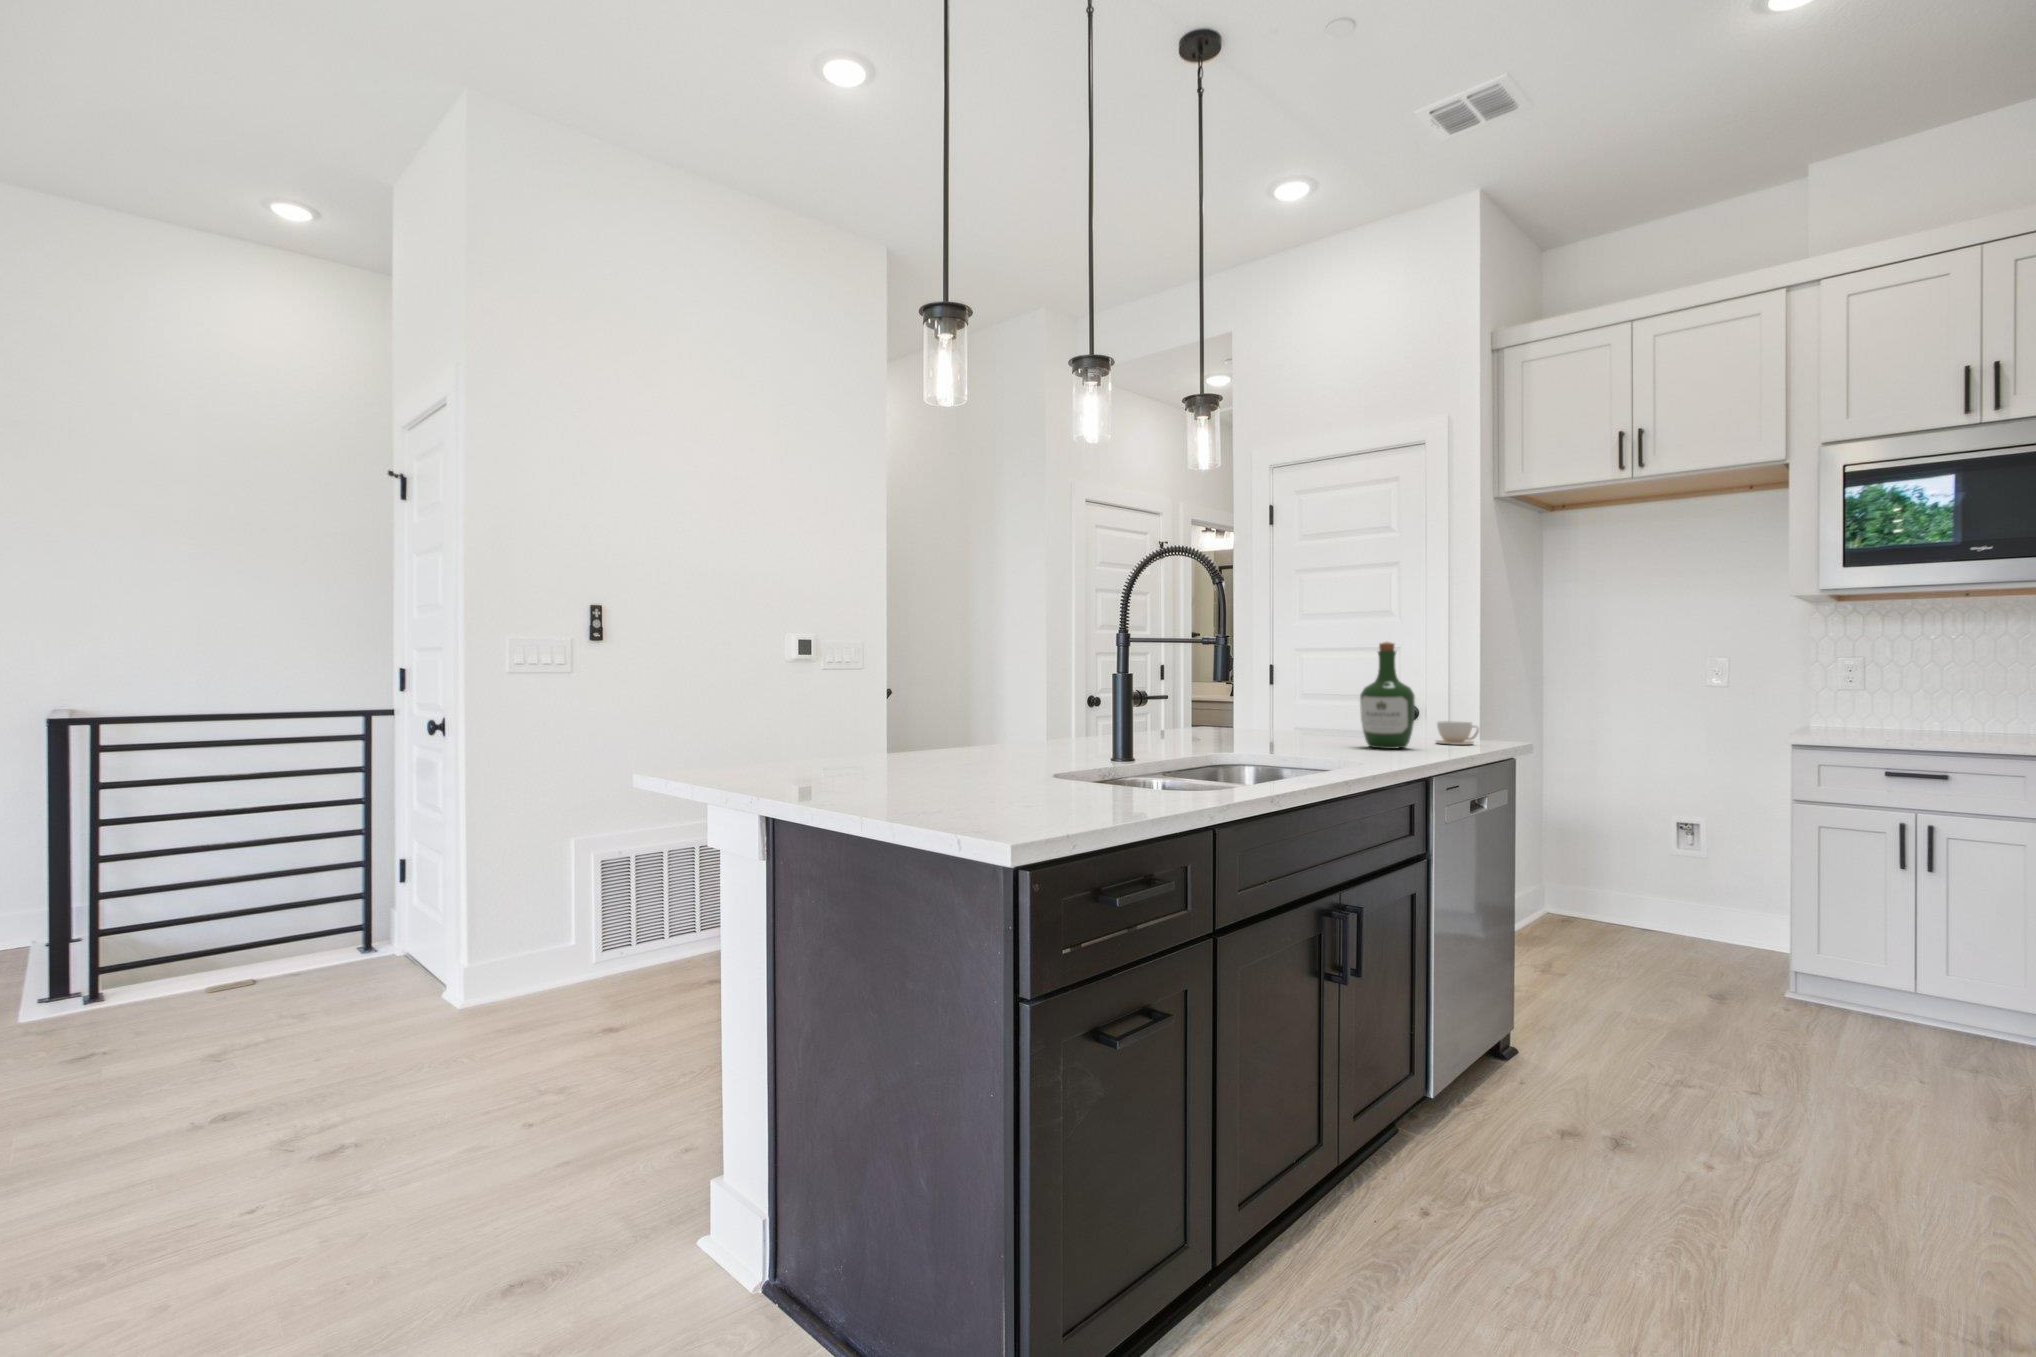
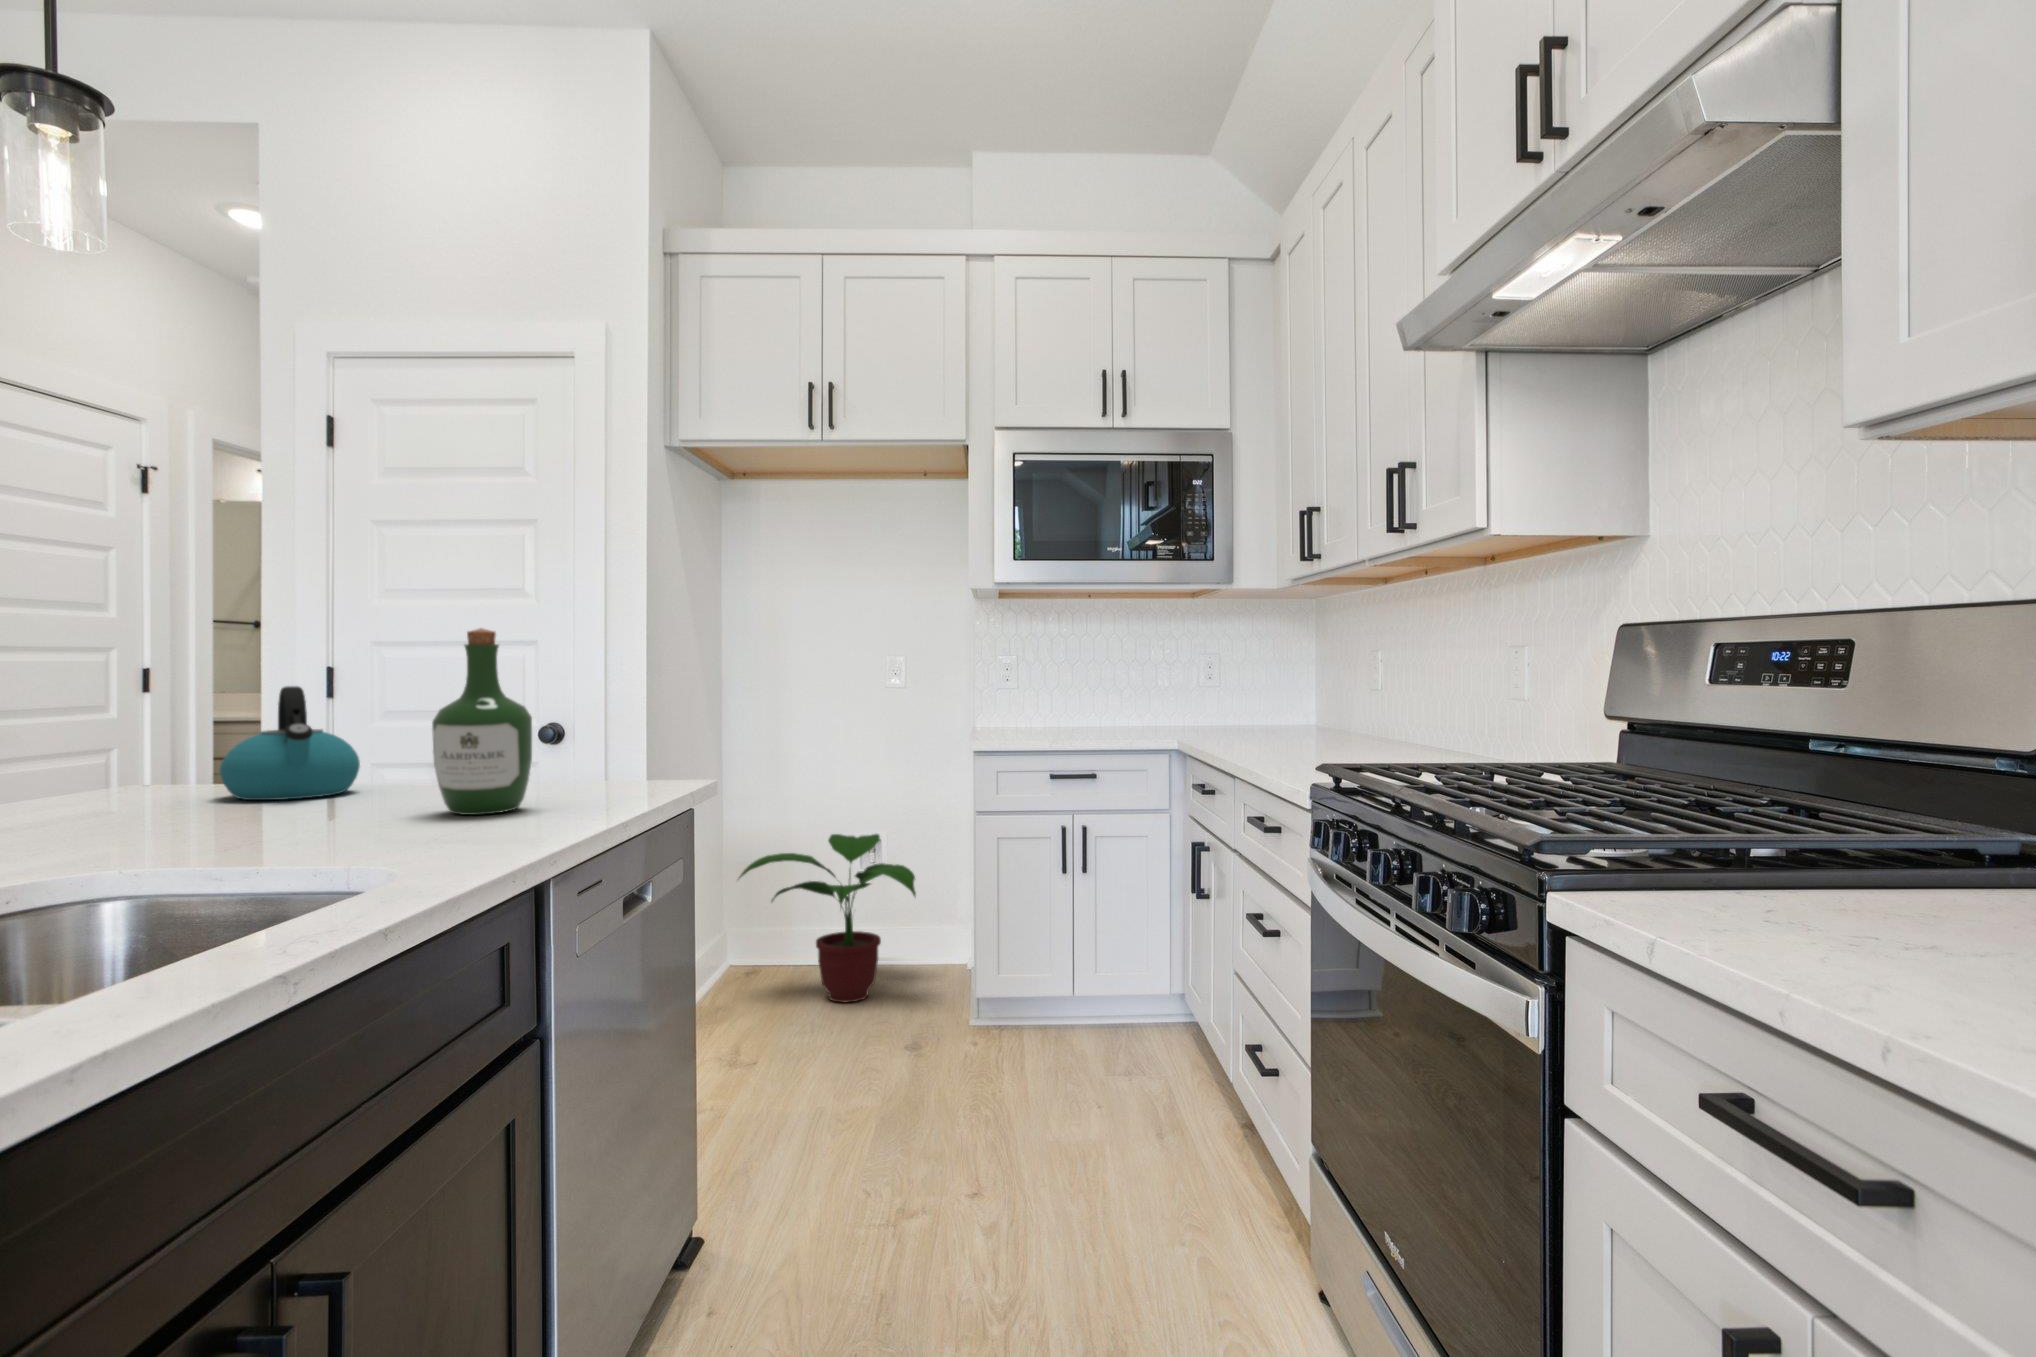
kettle: none [1246,676,1311,737] -> present [220,686,360,800]
coffee cup: present [1436,721,1479,745] -> none [574,753,641,791]
potted plant: none [1552,813,1733,957] -> present [739,834,916,1002]

